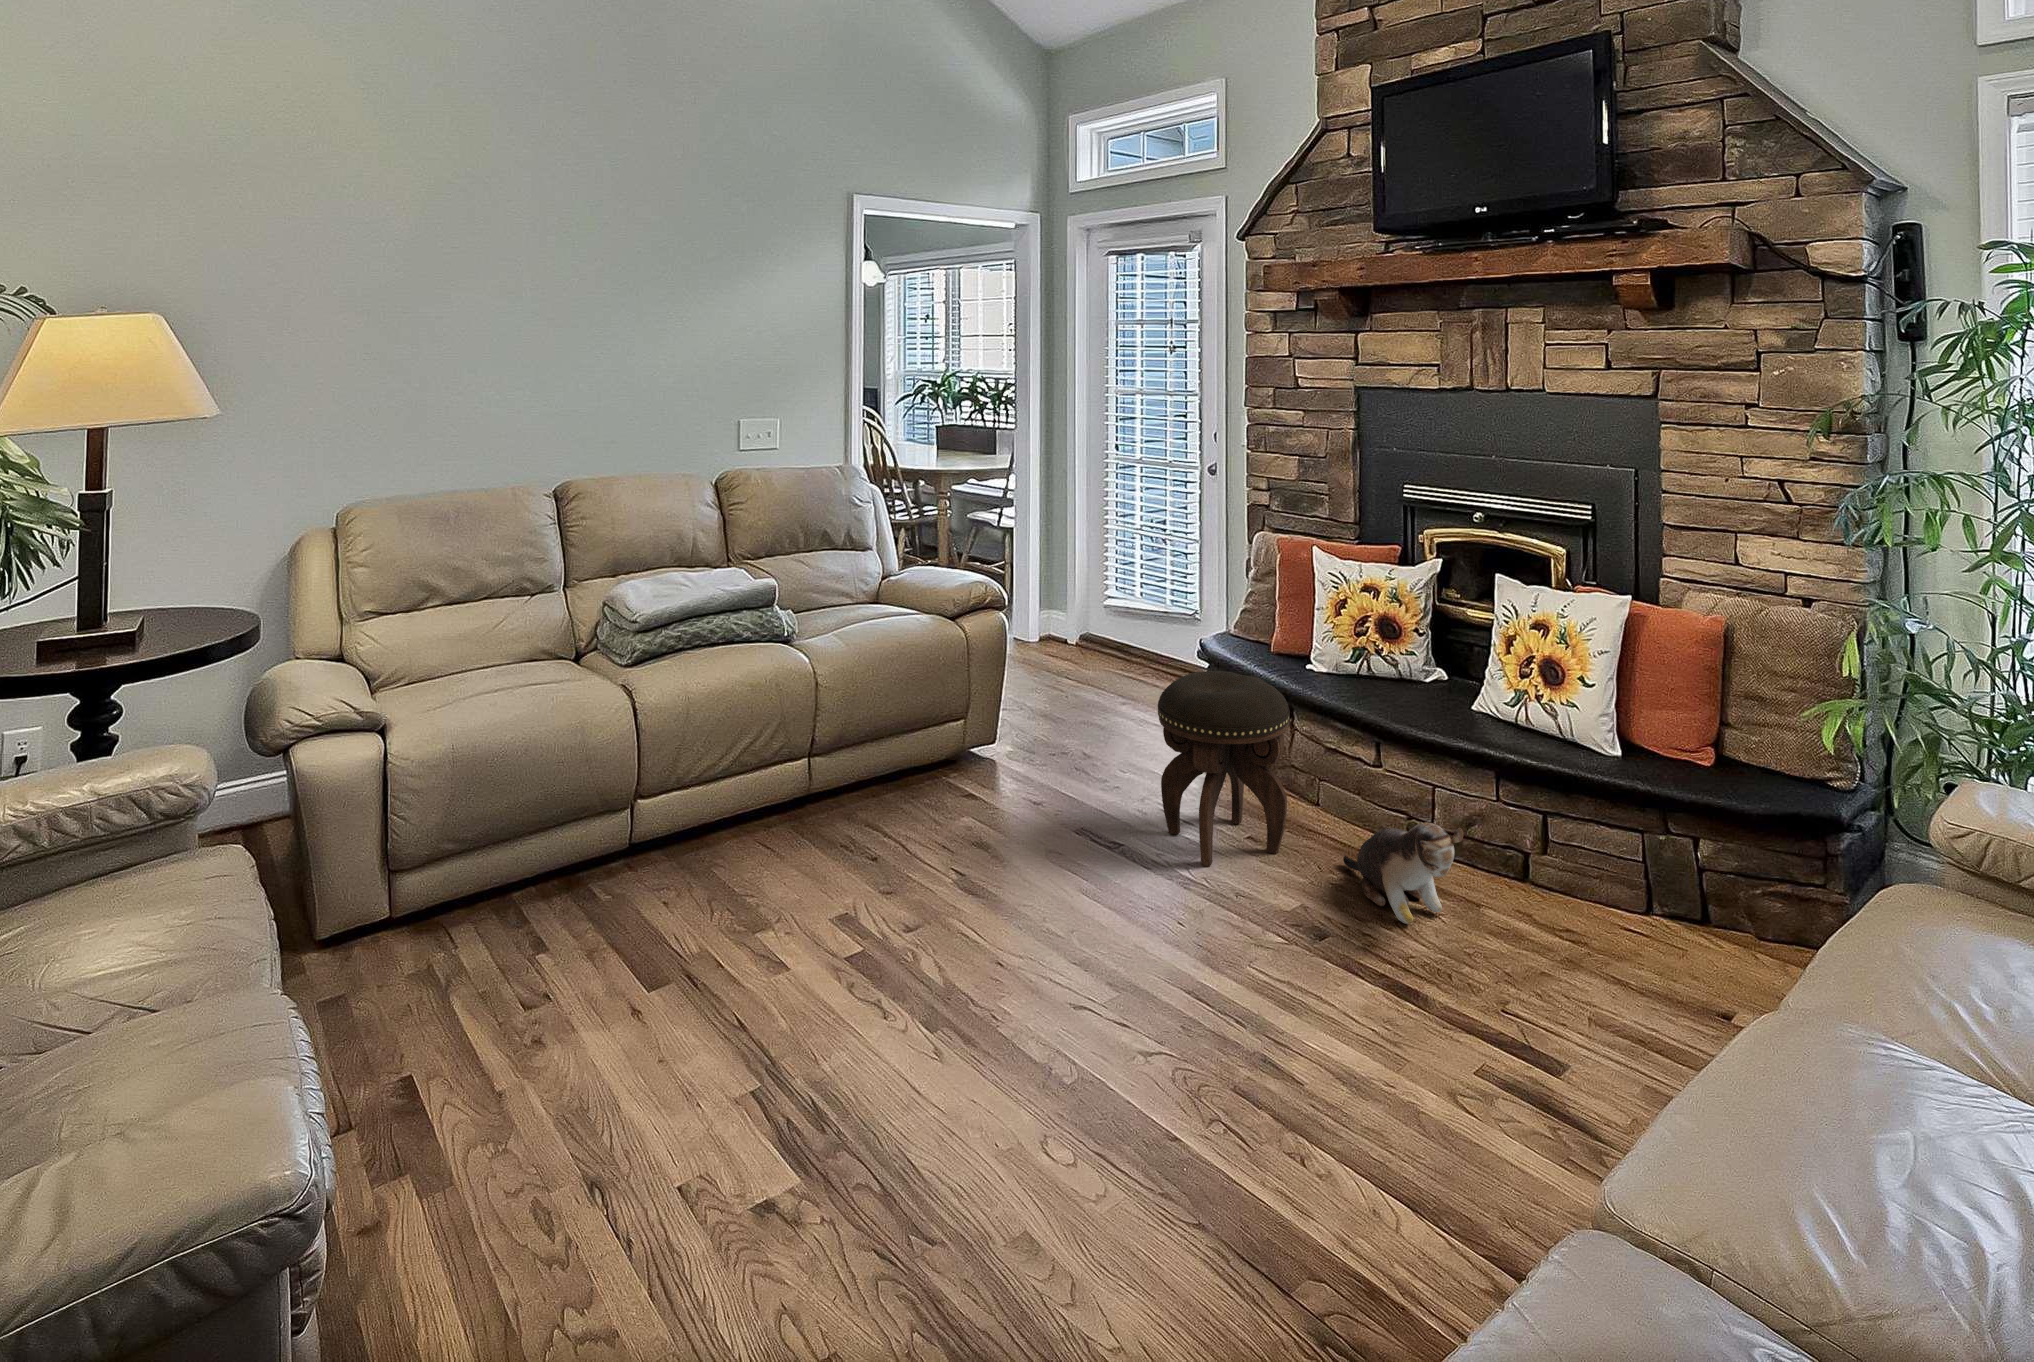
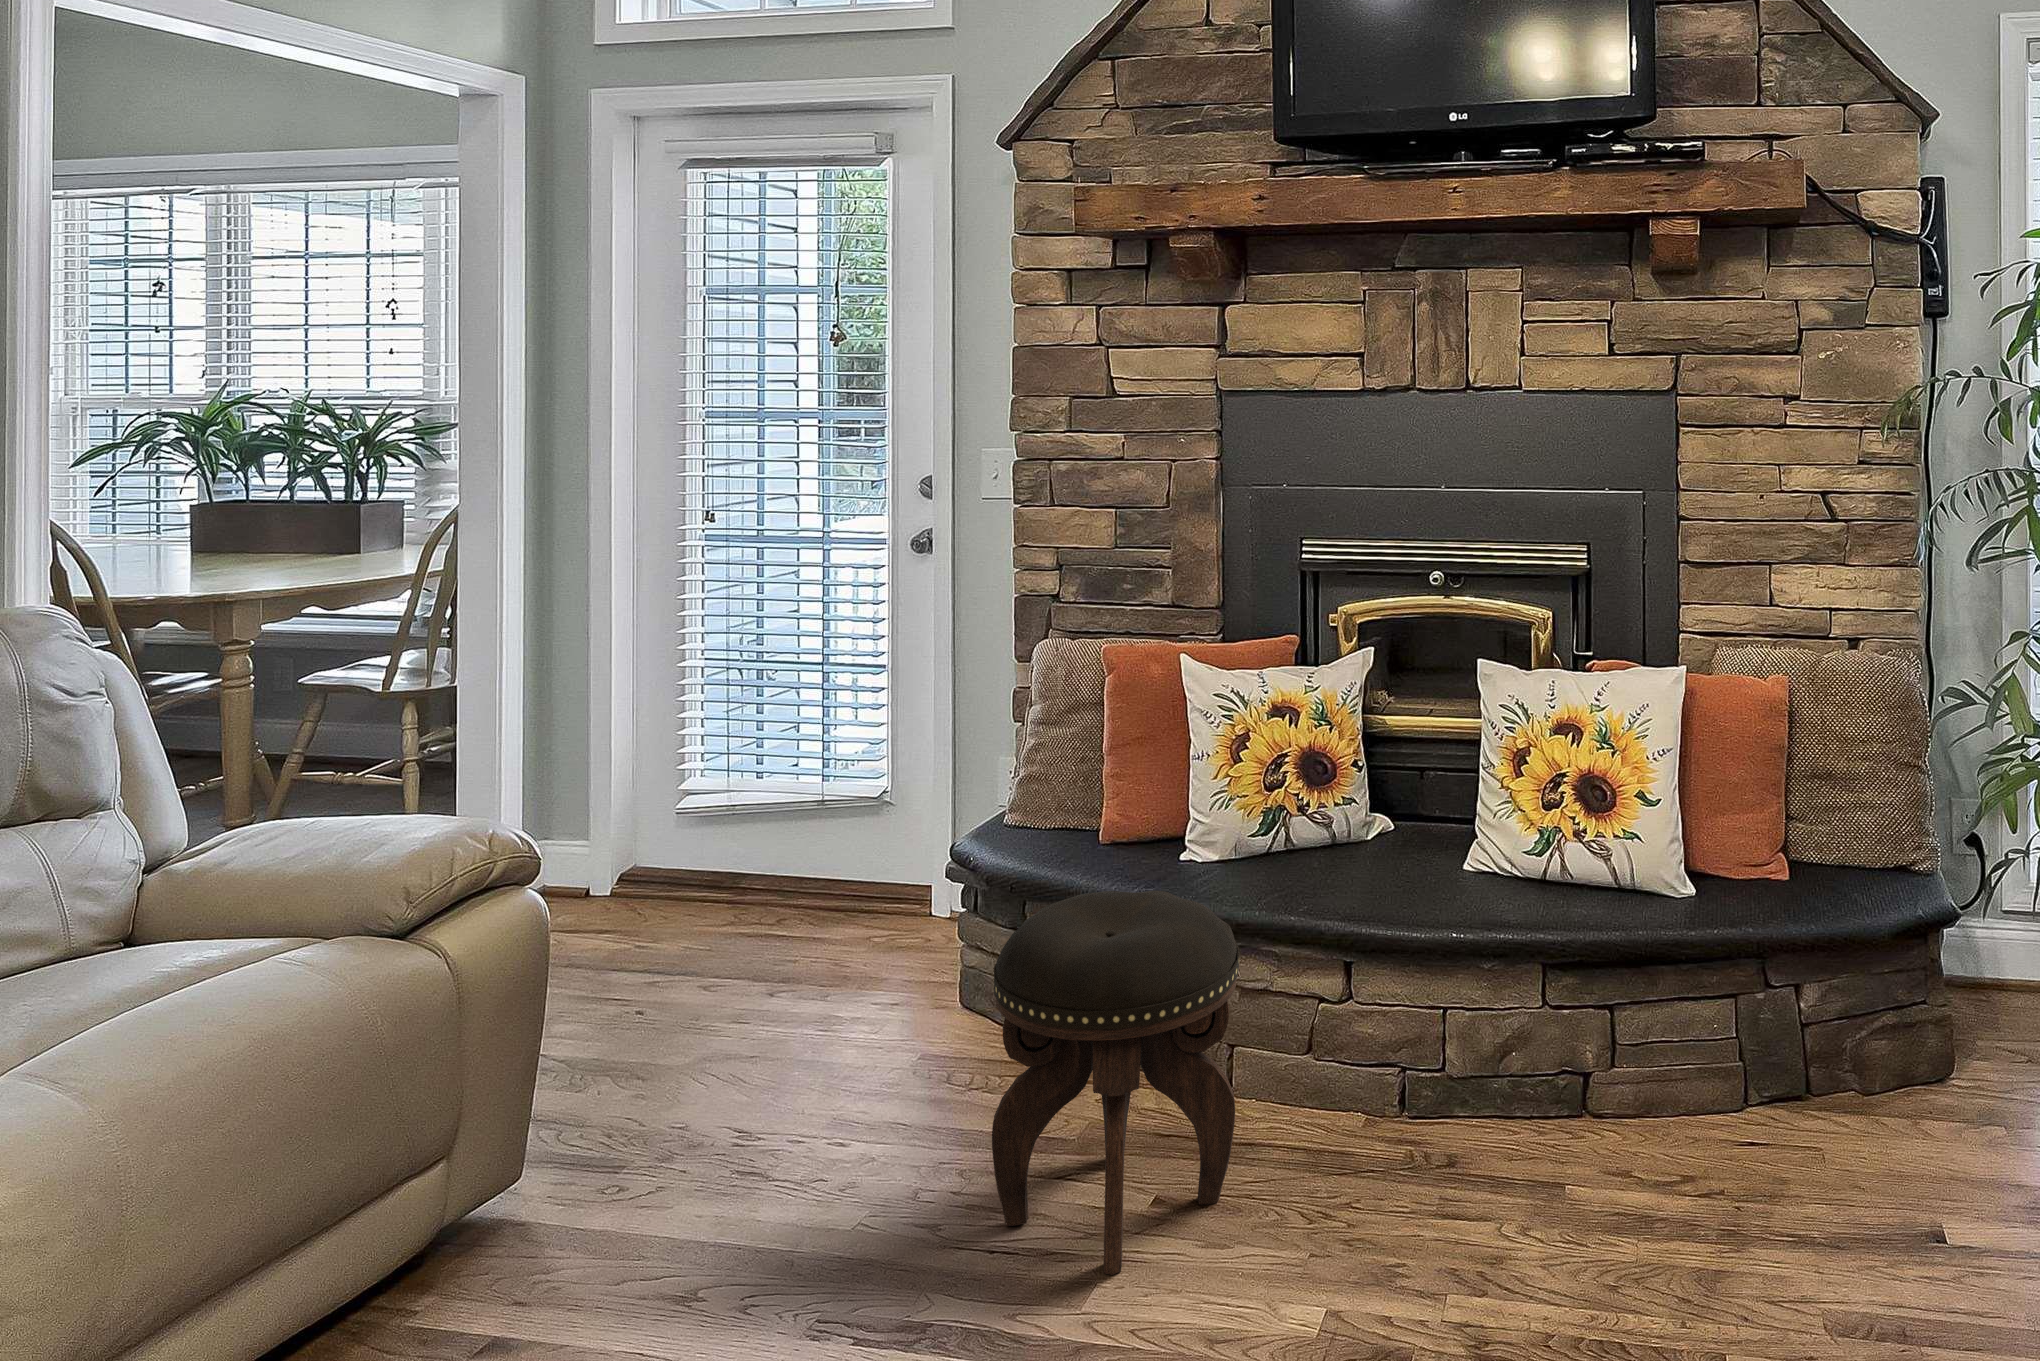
plush toy: present [1343,822,1463,924] -> none [1335,1077,1590,1264]

